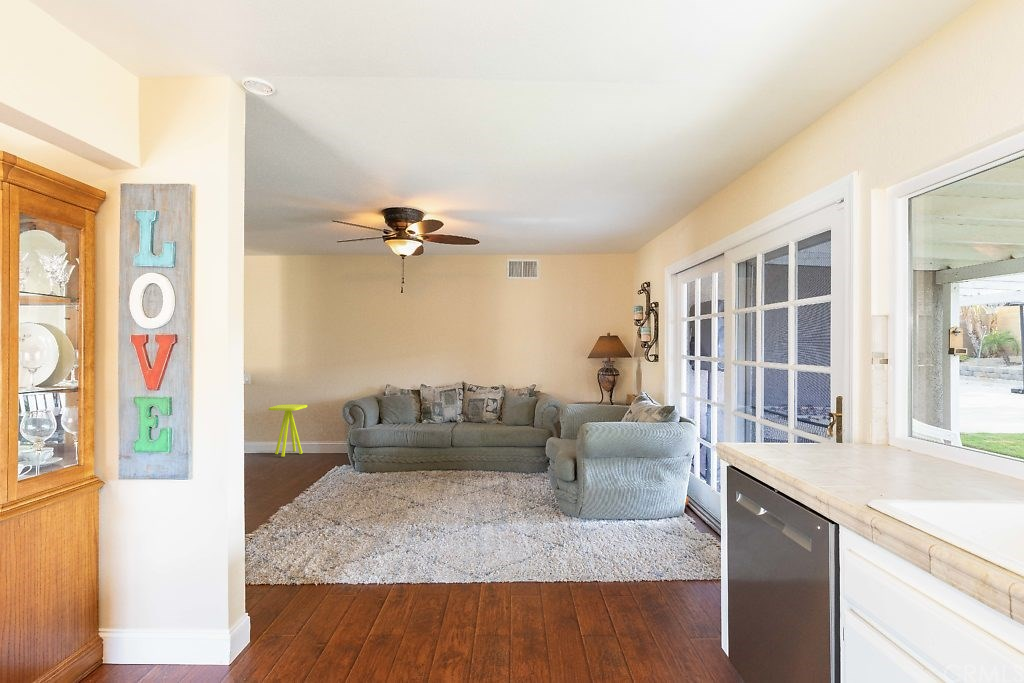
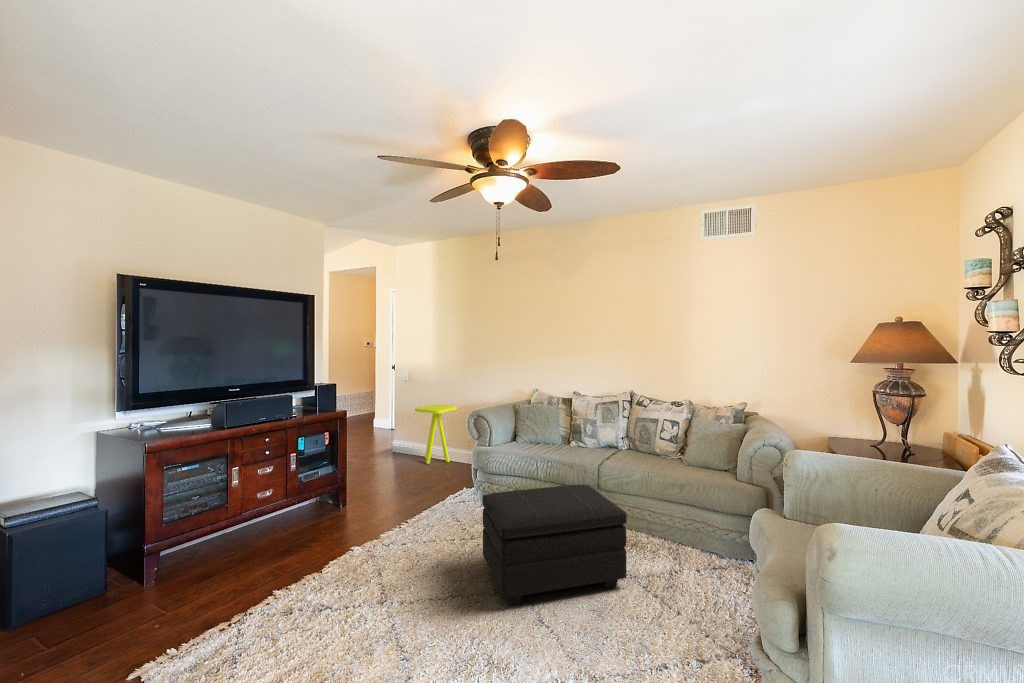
footstool: none [394,438,487,506] -> present [483,484,627,605]

